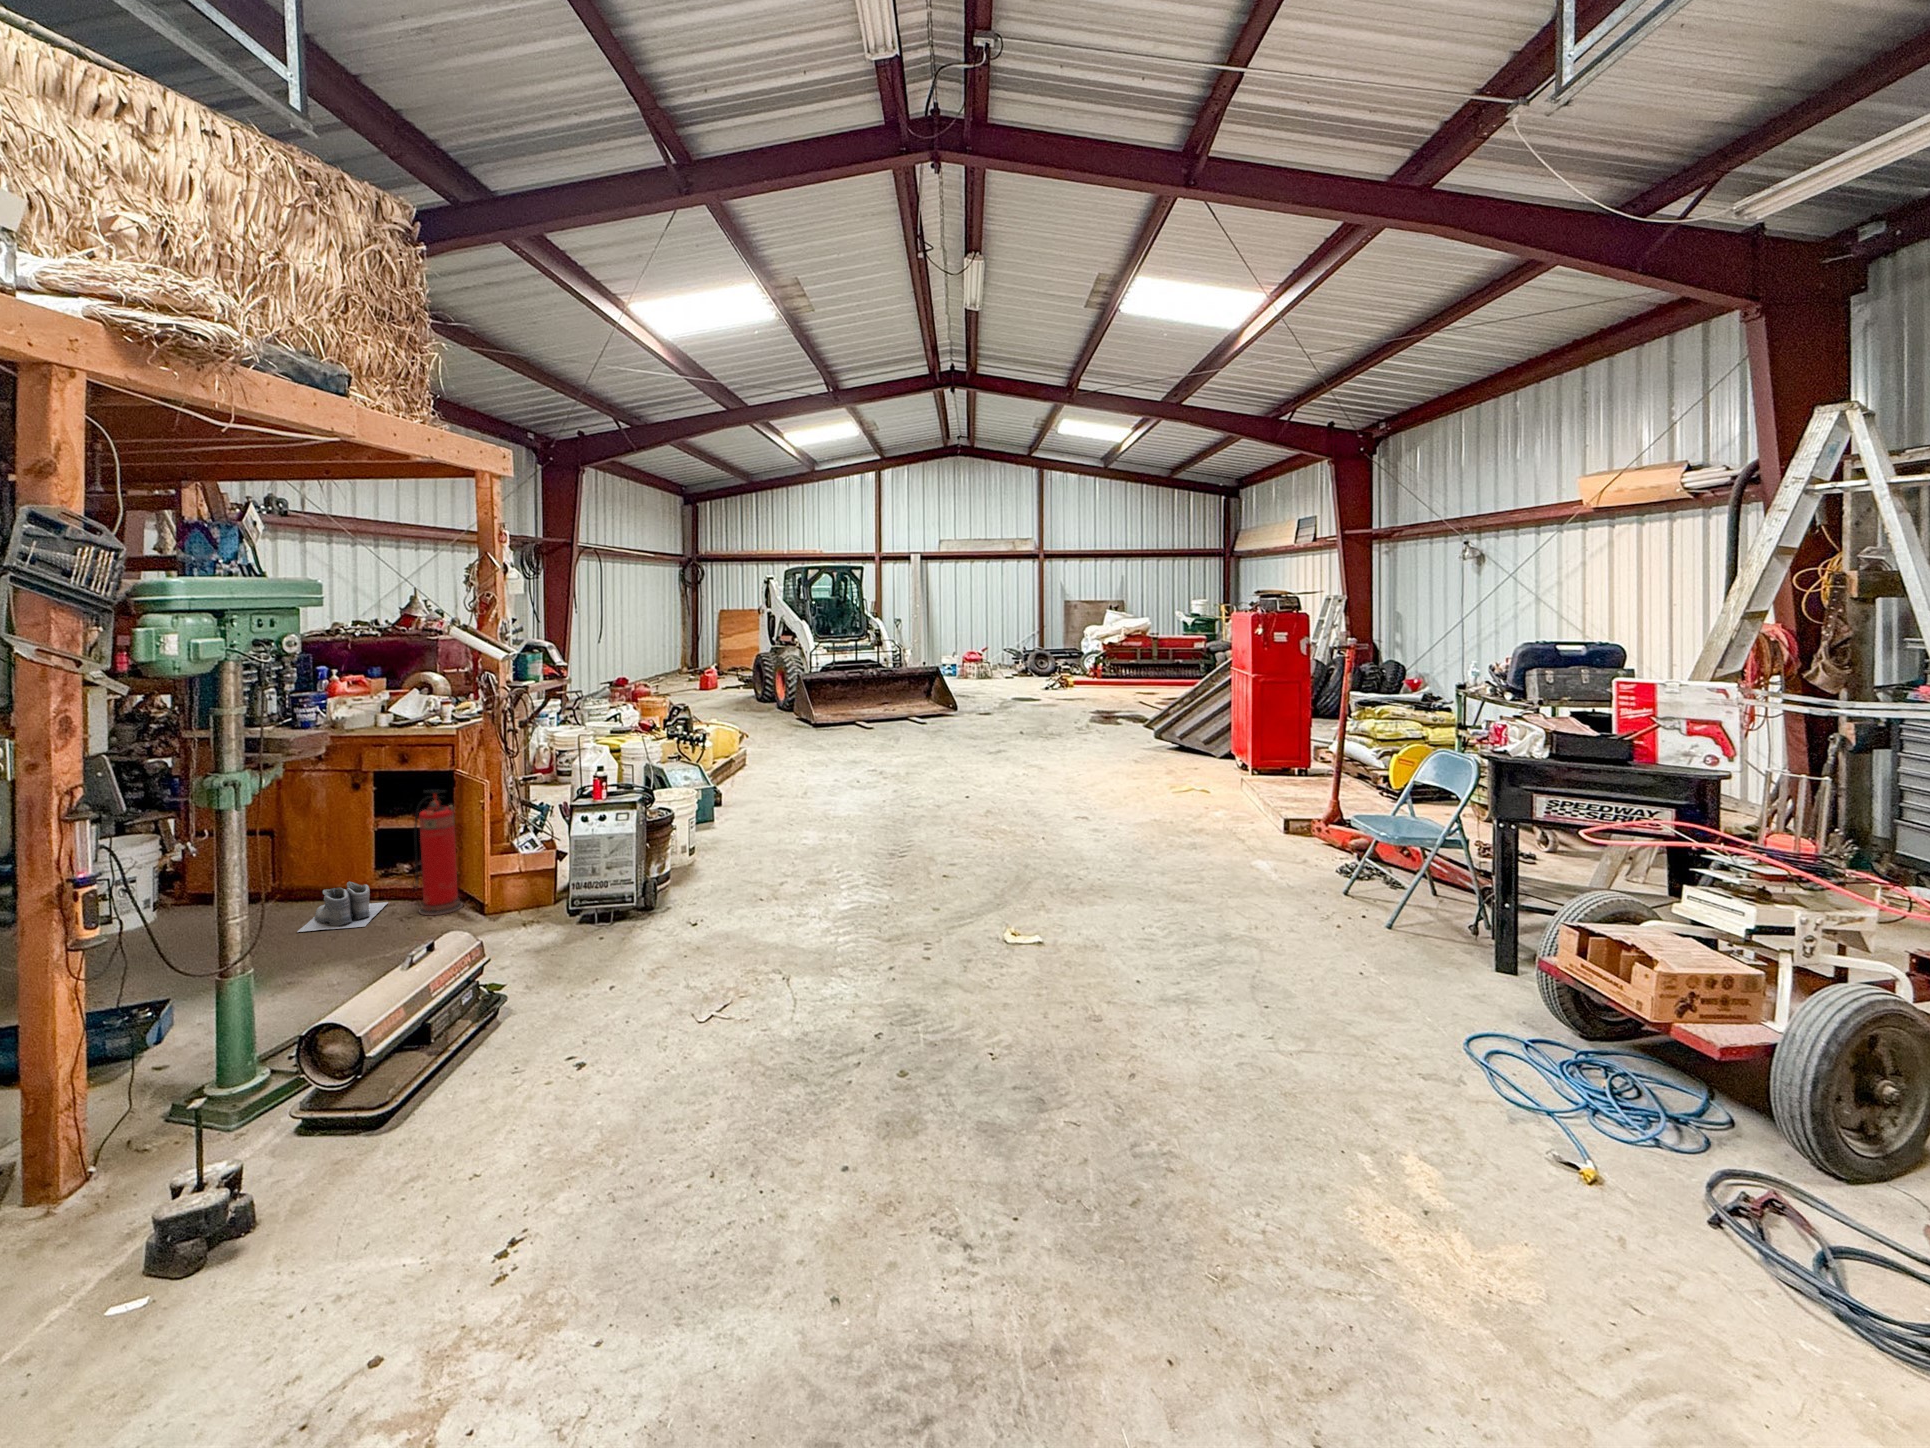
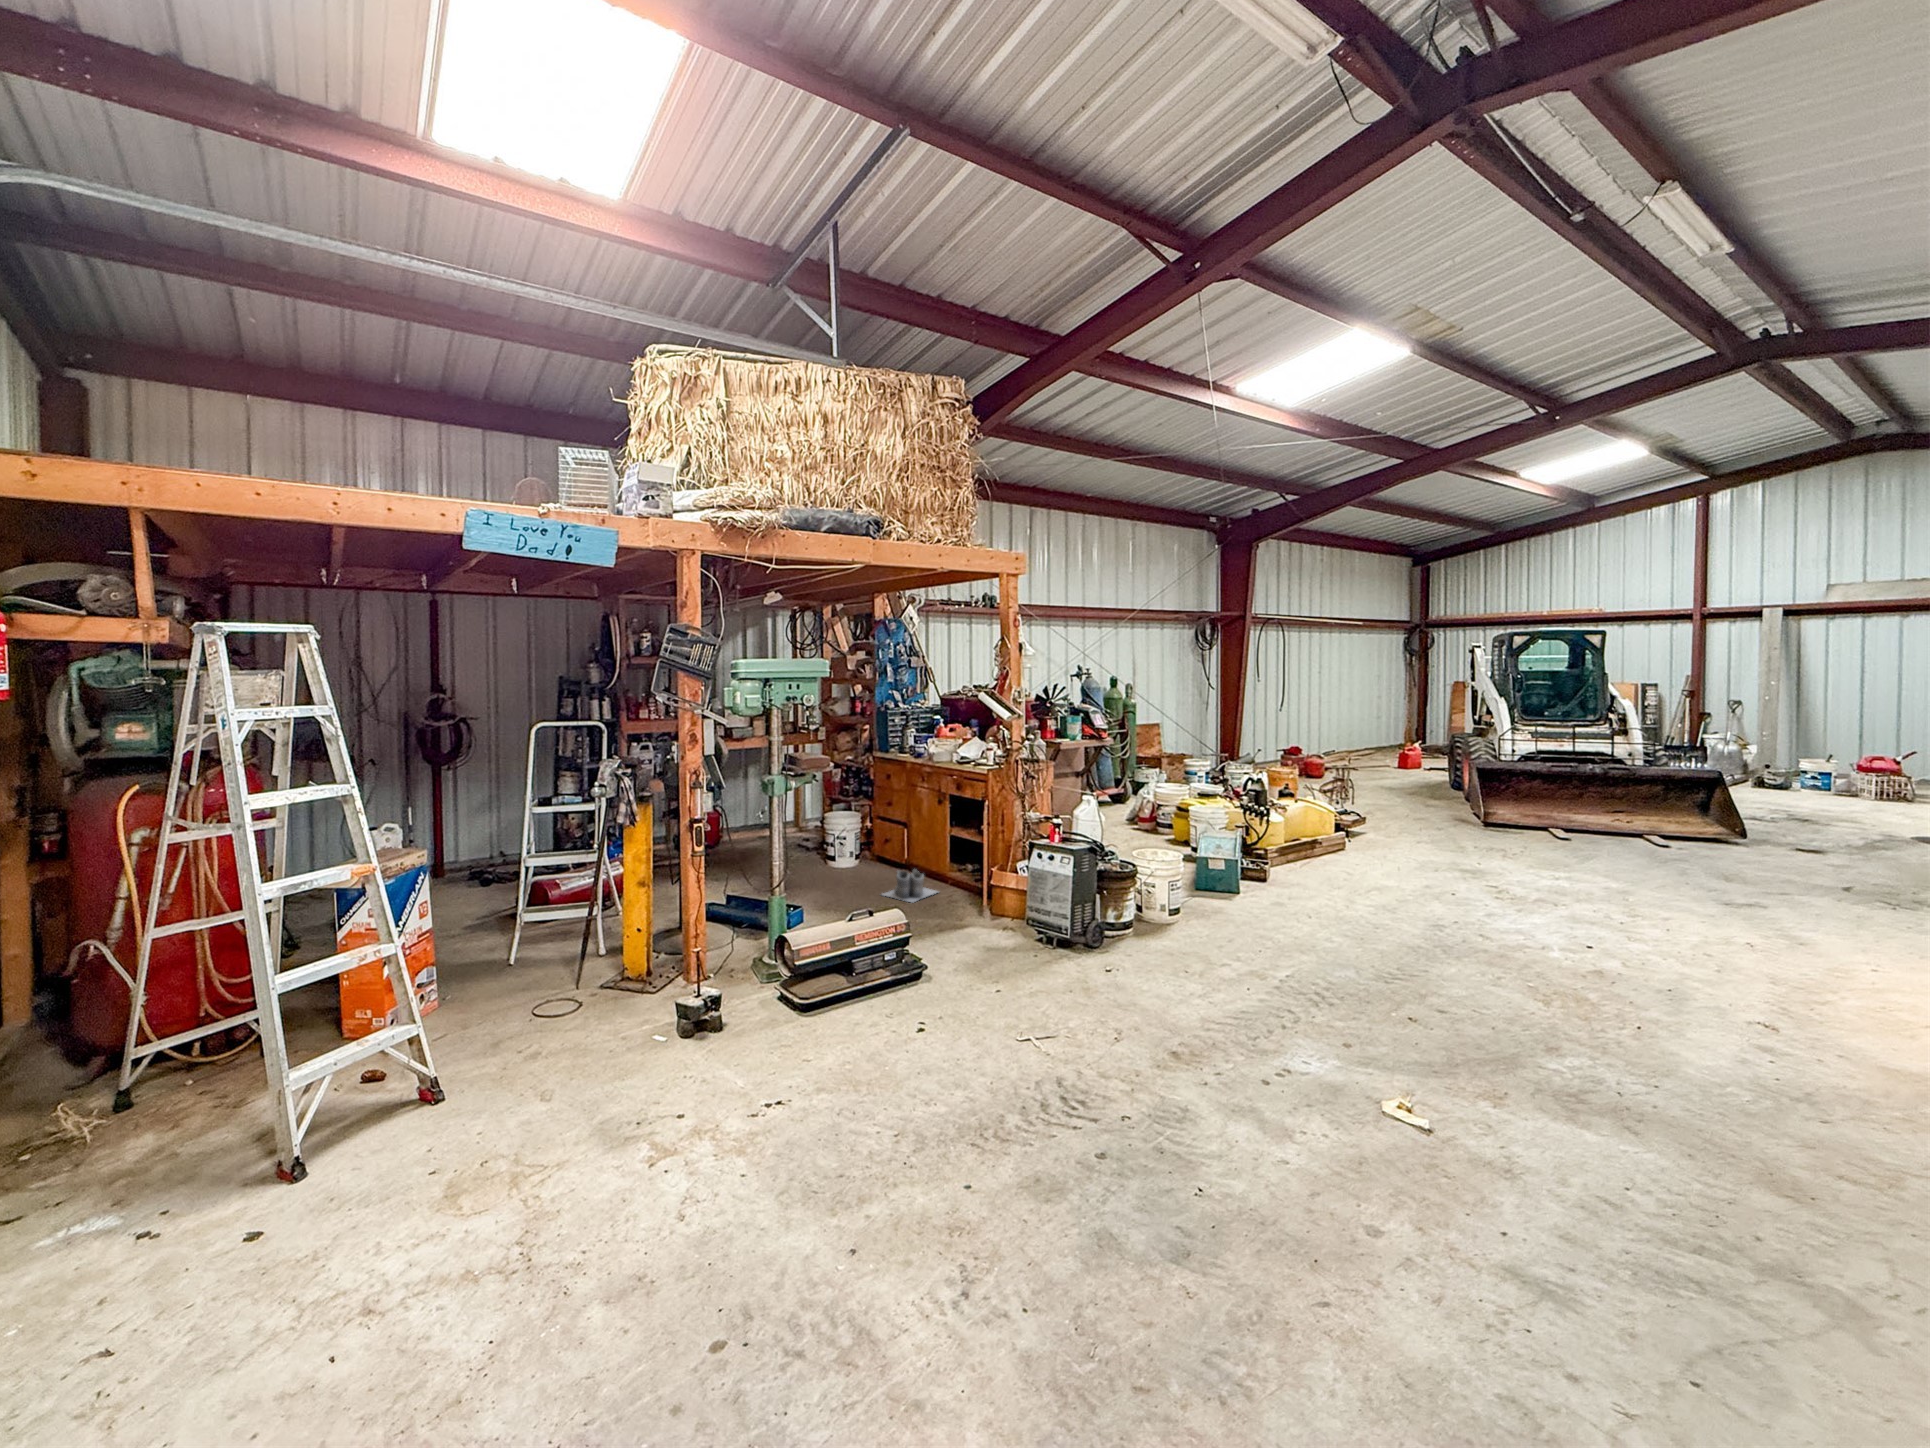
fire extinguisher: present [413,790,463,915] -> none [945,812,978,910]

